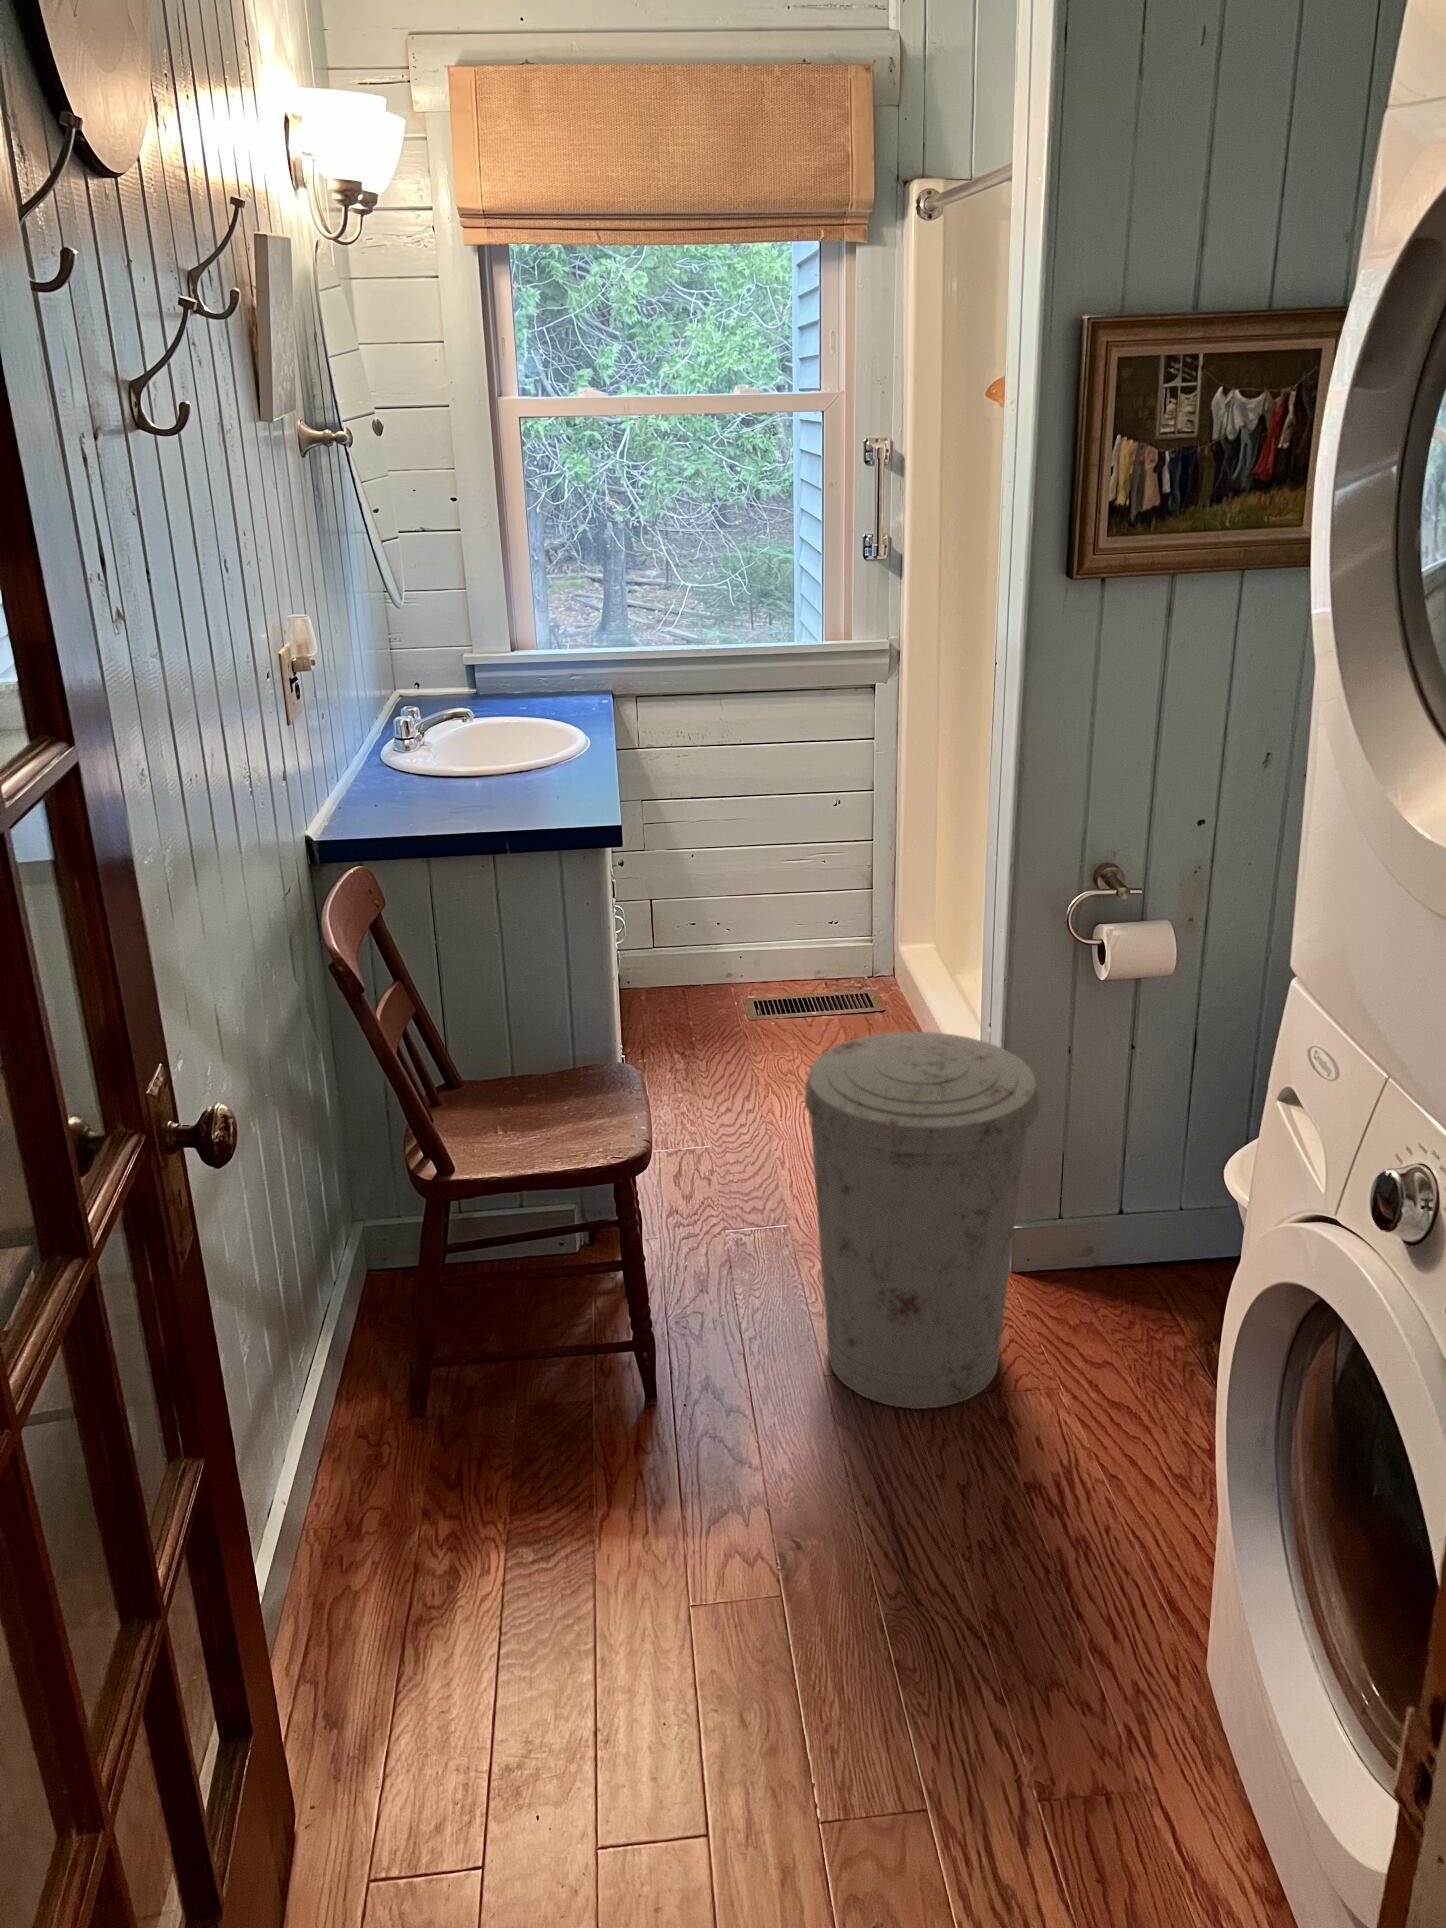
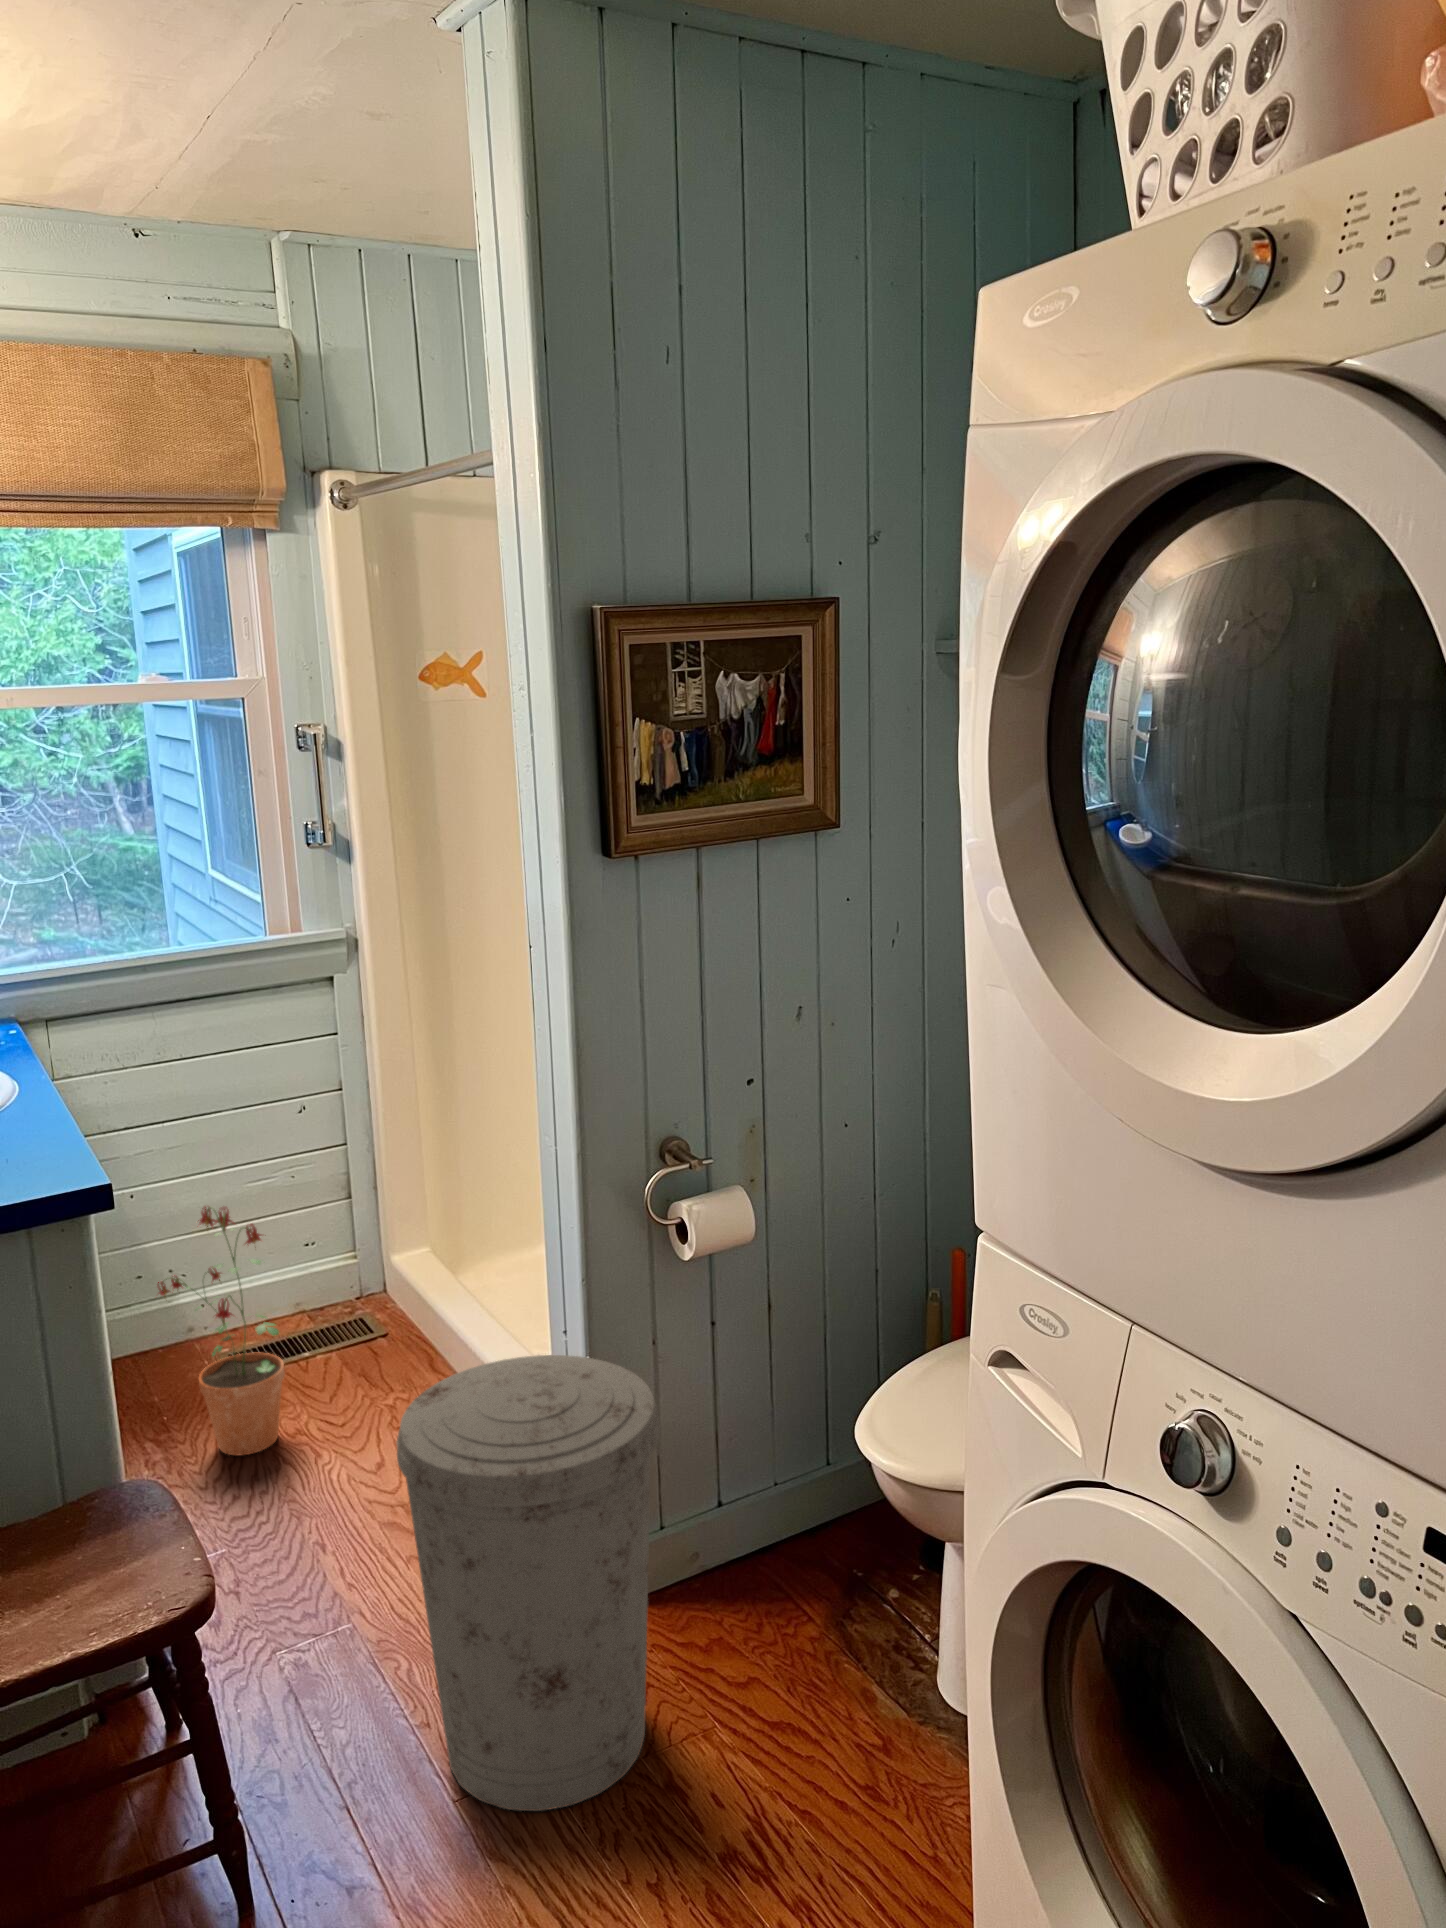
potted plant: none [686,867,787,1081] -> present [157,1207,285,1455]

